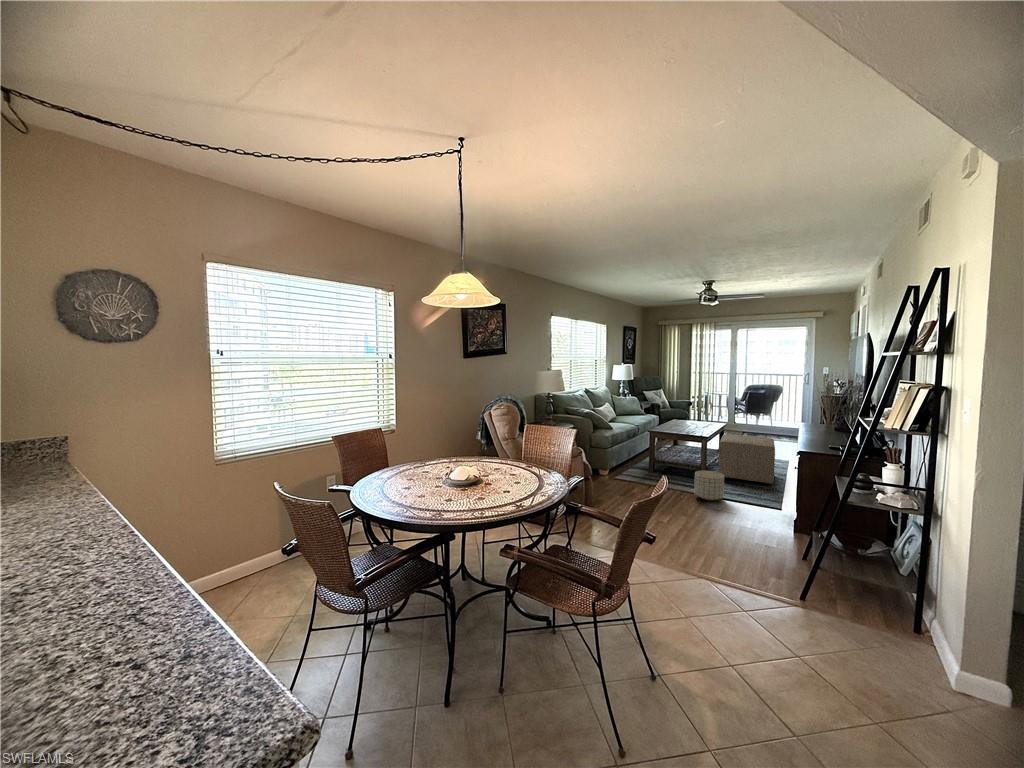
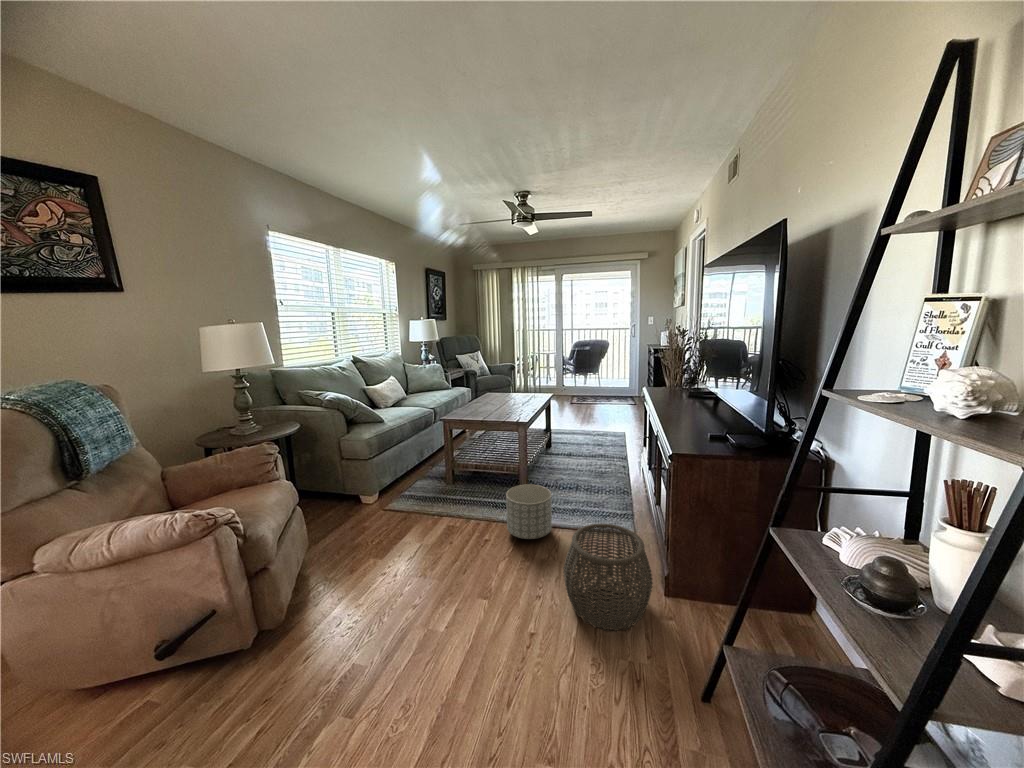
ottoman: present [718,434,775,485] -> none [544,411,617,482]
woven basket: none [731,485,783,535] -> present [564,523,653,631]

